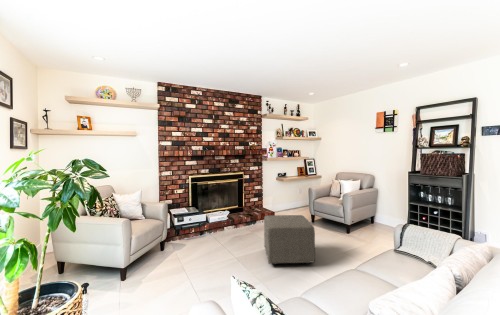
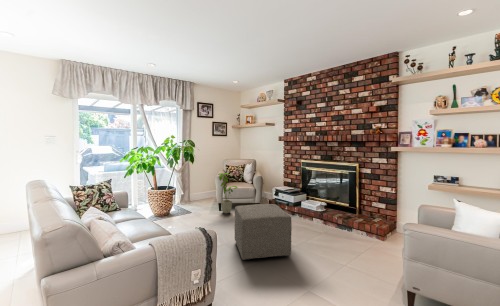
house plant: none [147,207,182,271] -> present [218,173,237,214]

